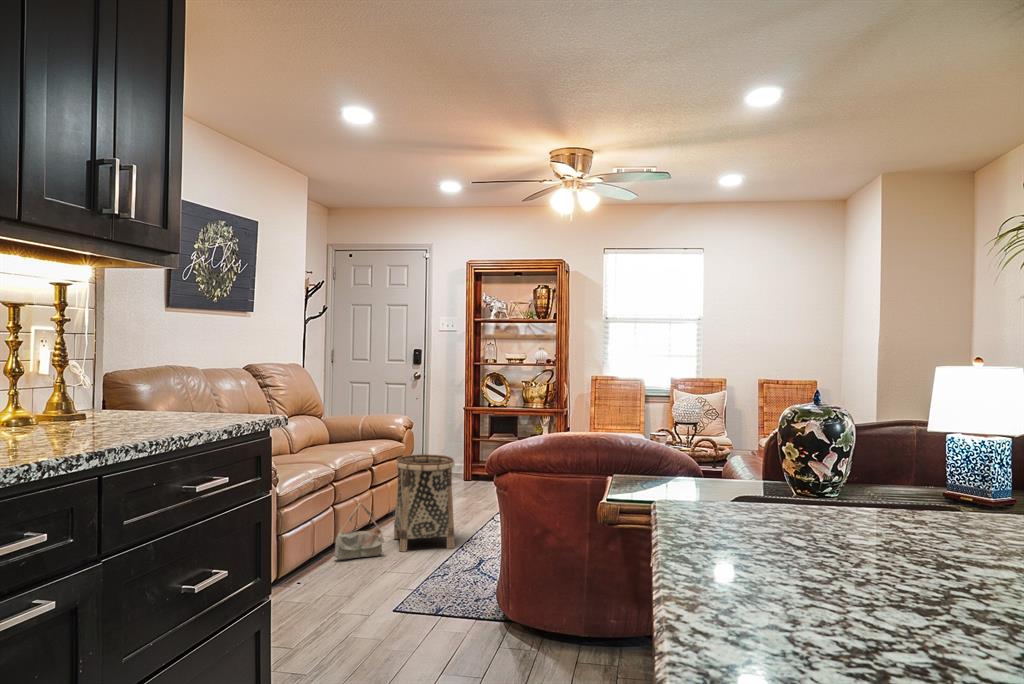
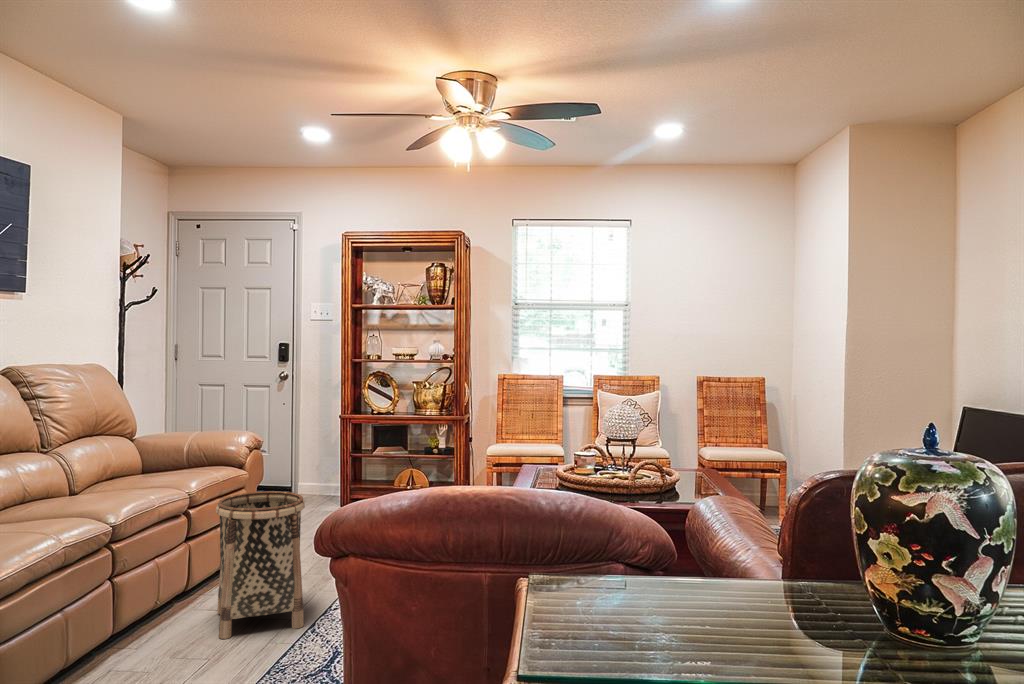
bag: present [334,503,384,559] -> none [110,573,193,662]

